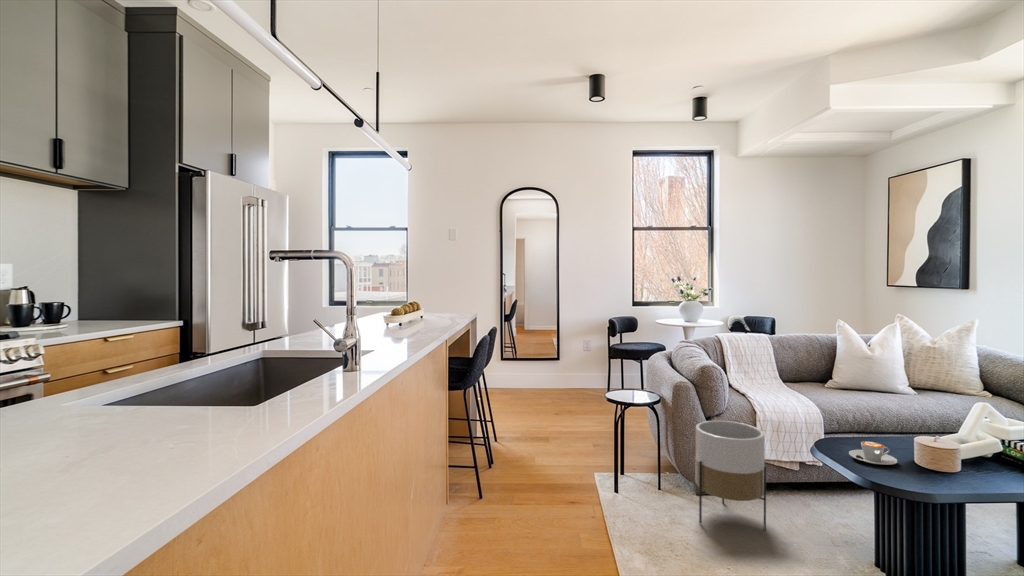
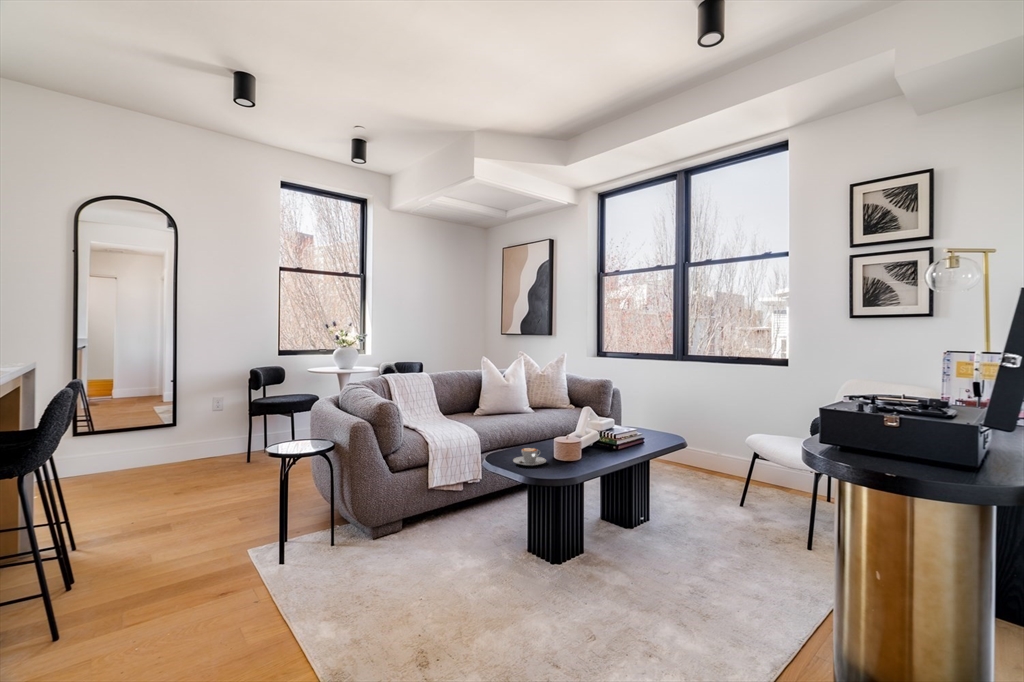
planter: present [695,421,766,531] -> none [376,455,444,567]

